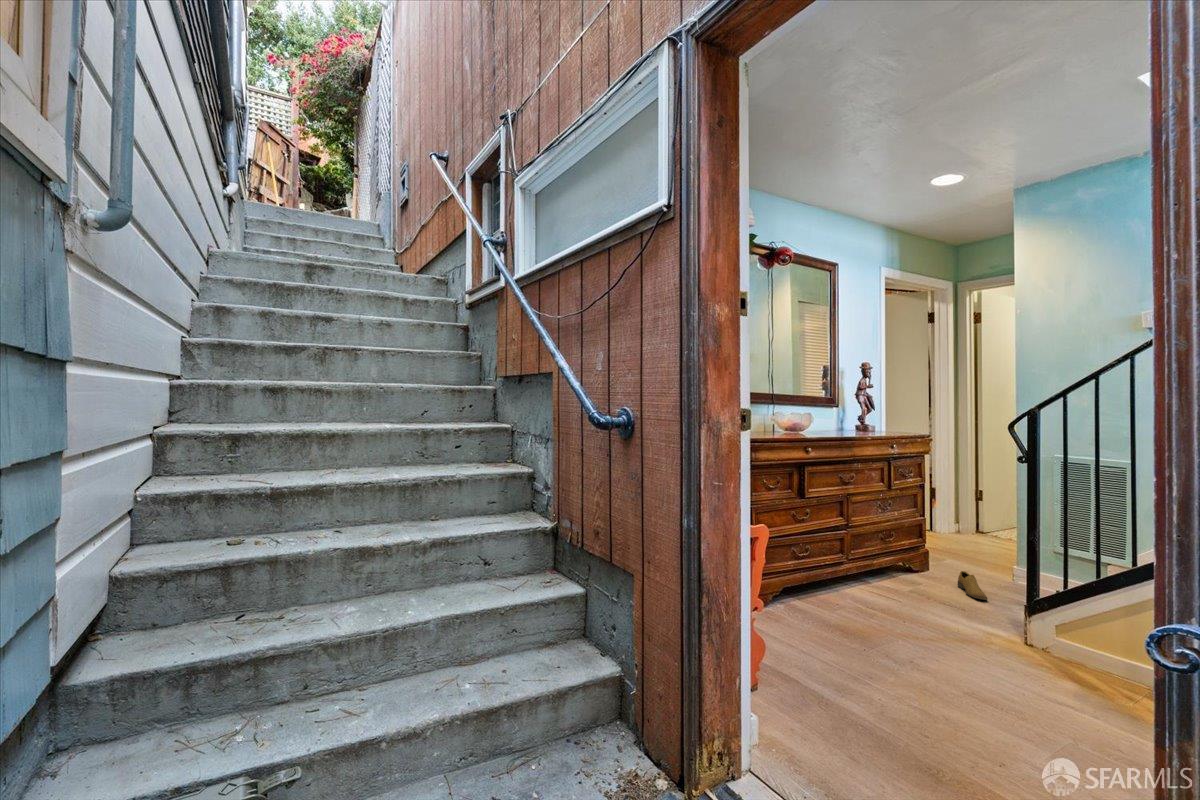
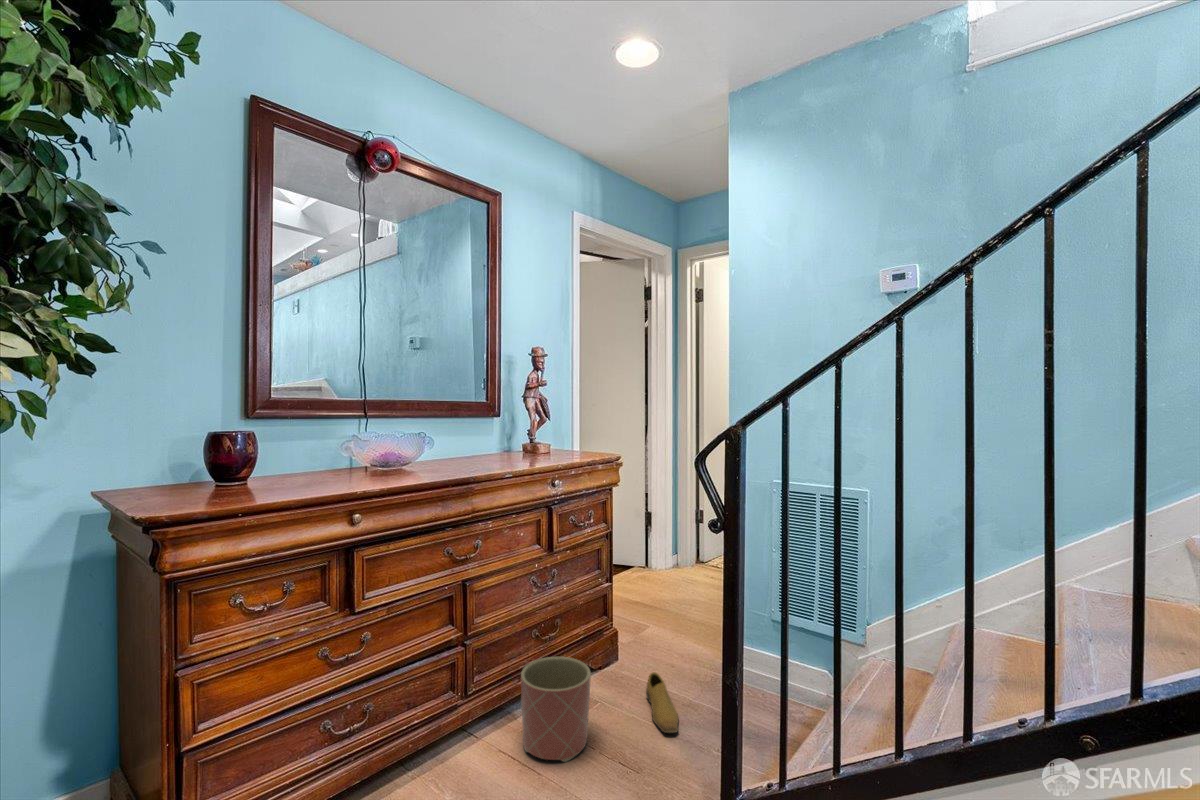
planter: none [881,547,928,601] -> present [521,657,591,762]

